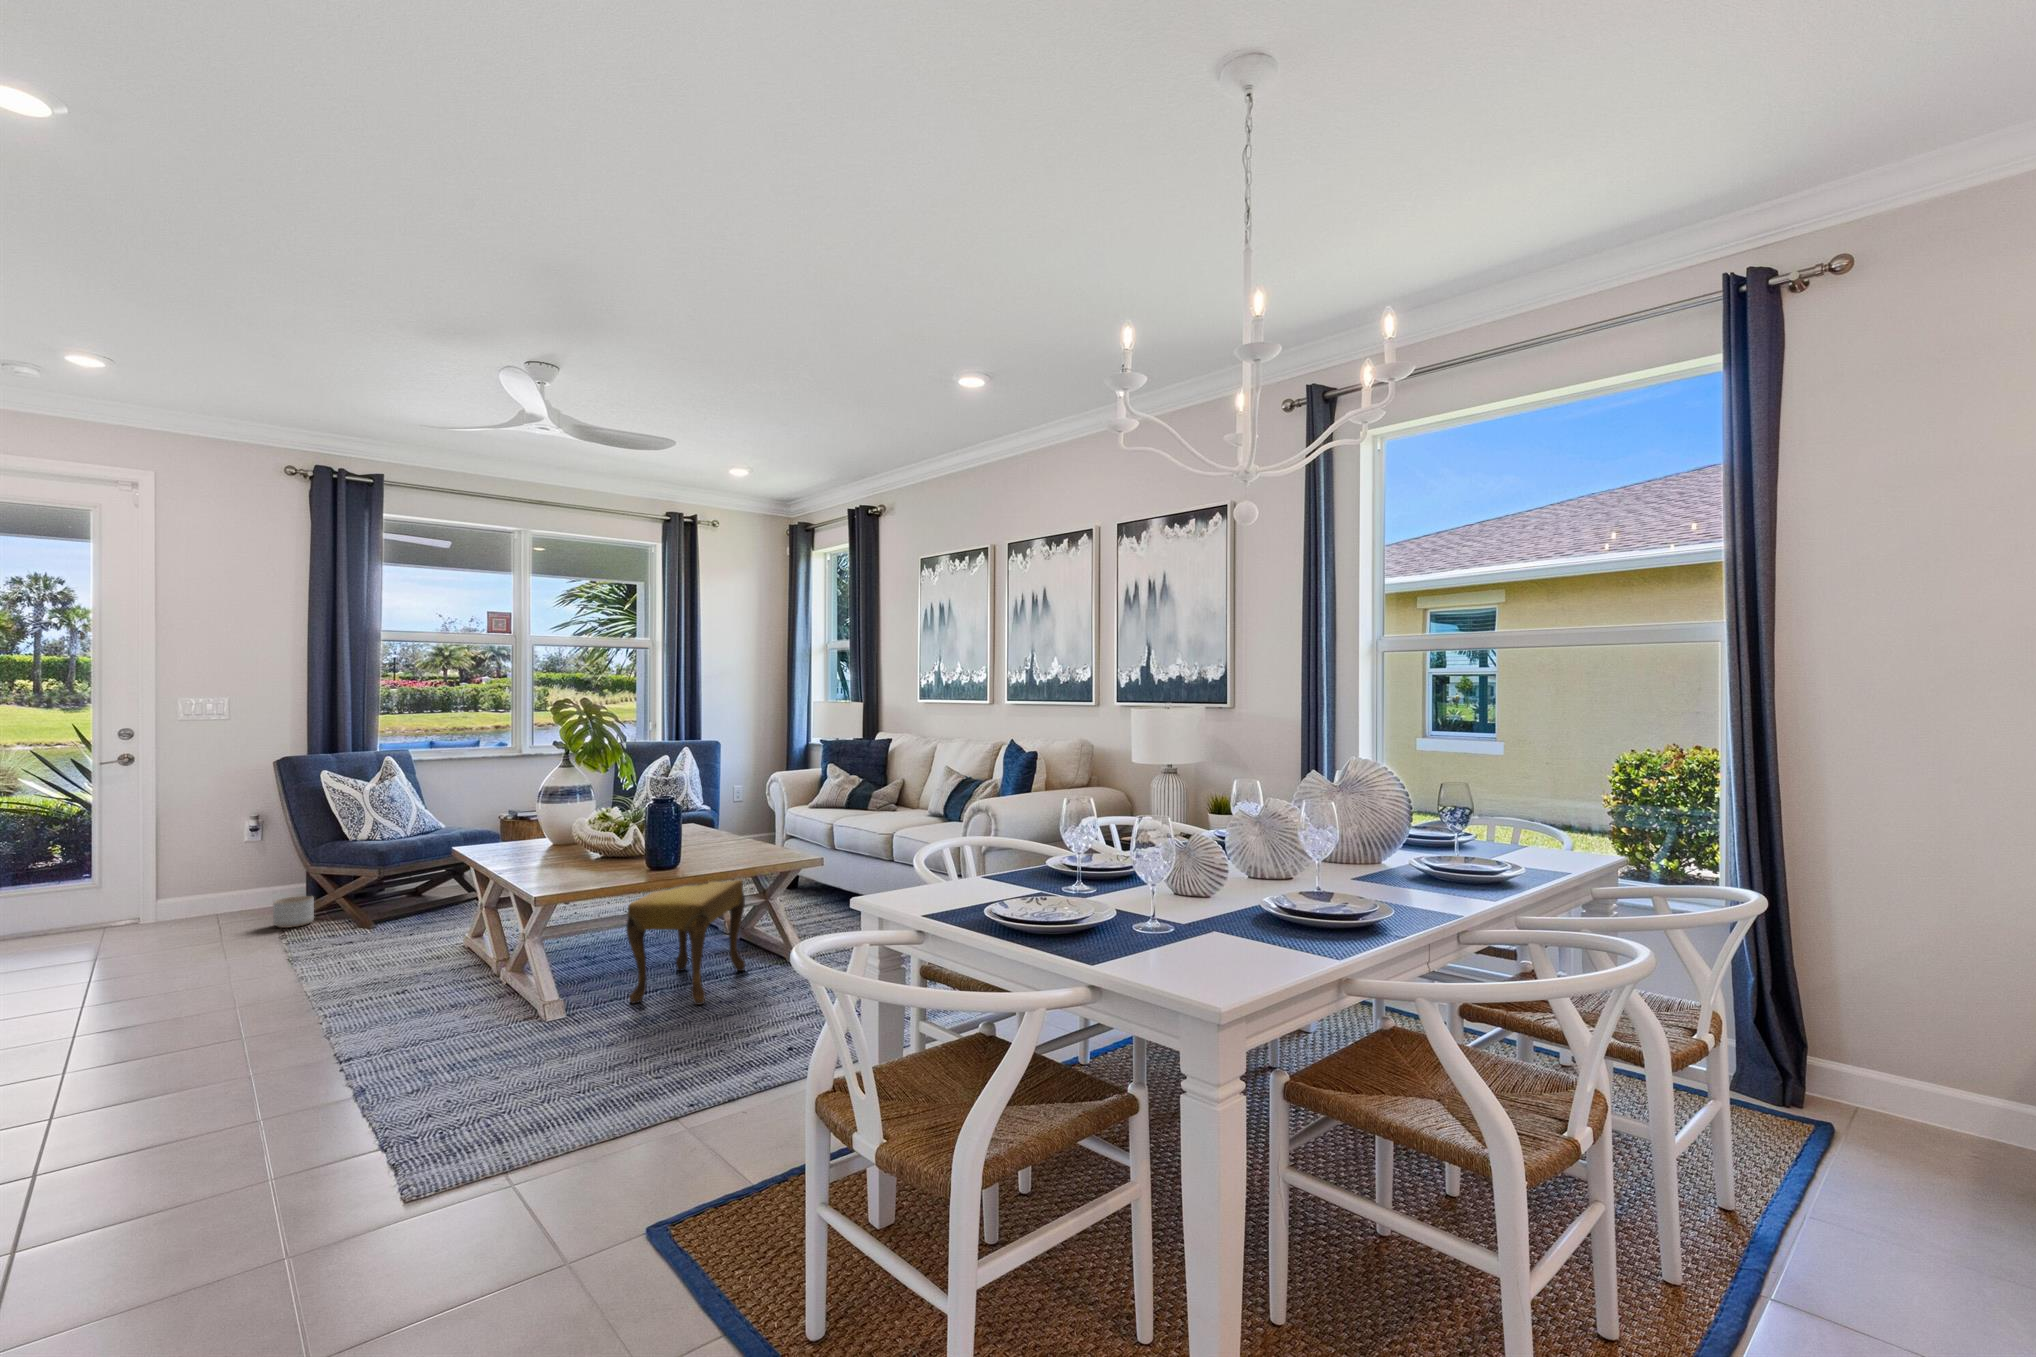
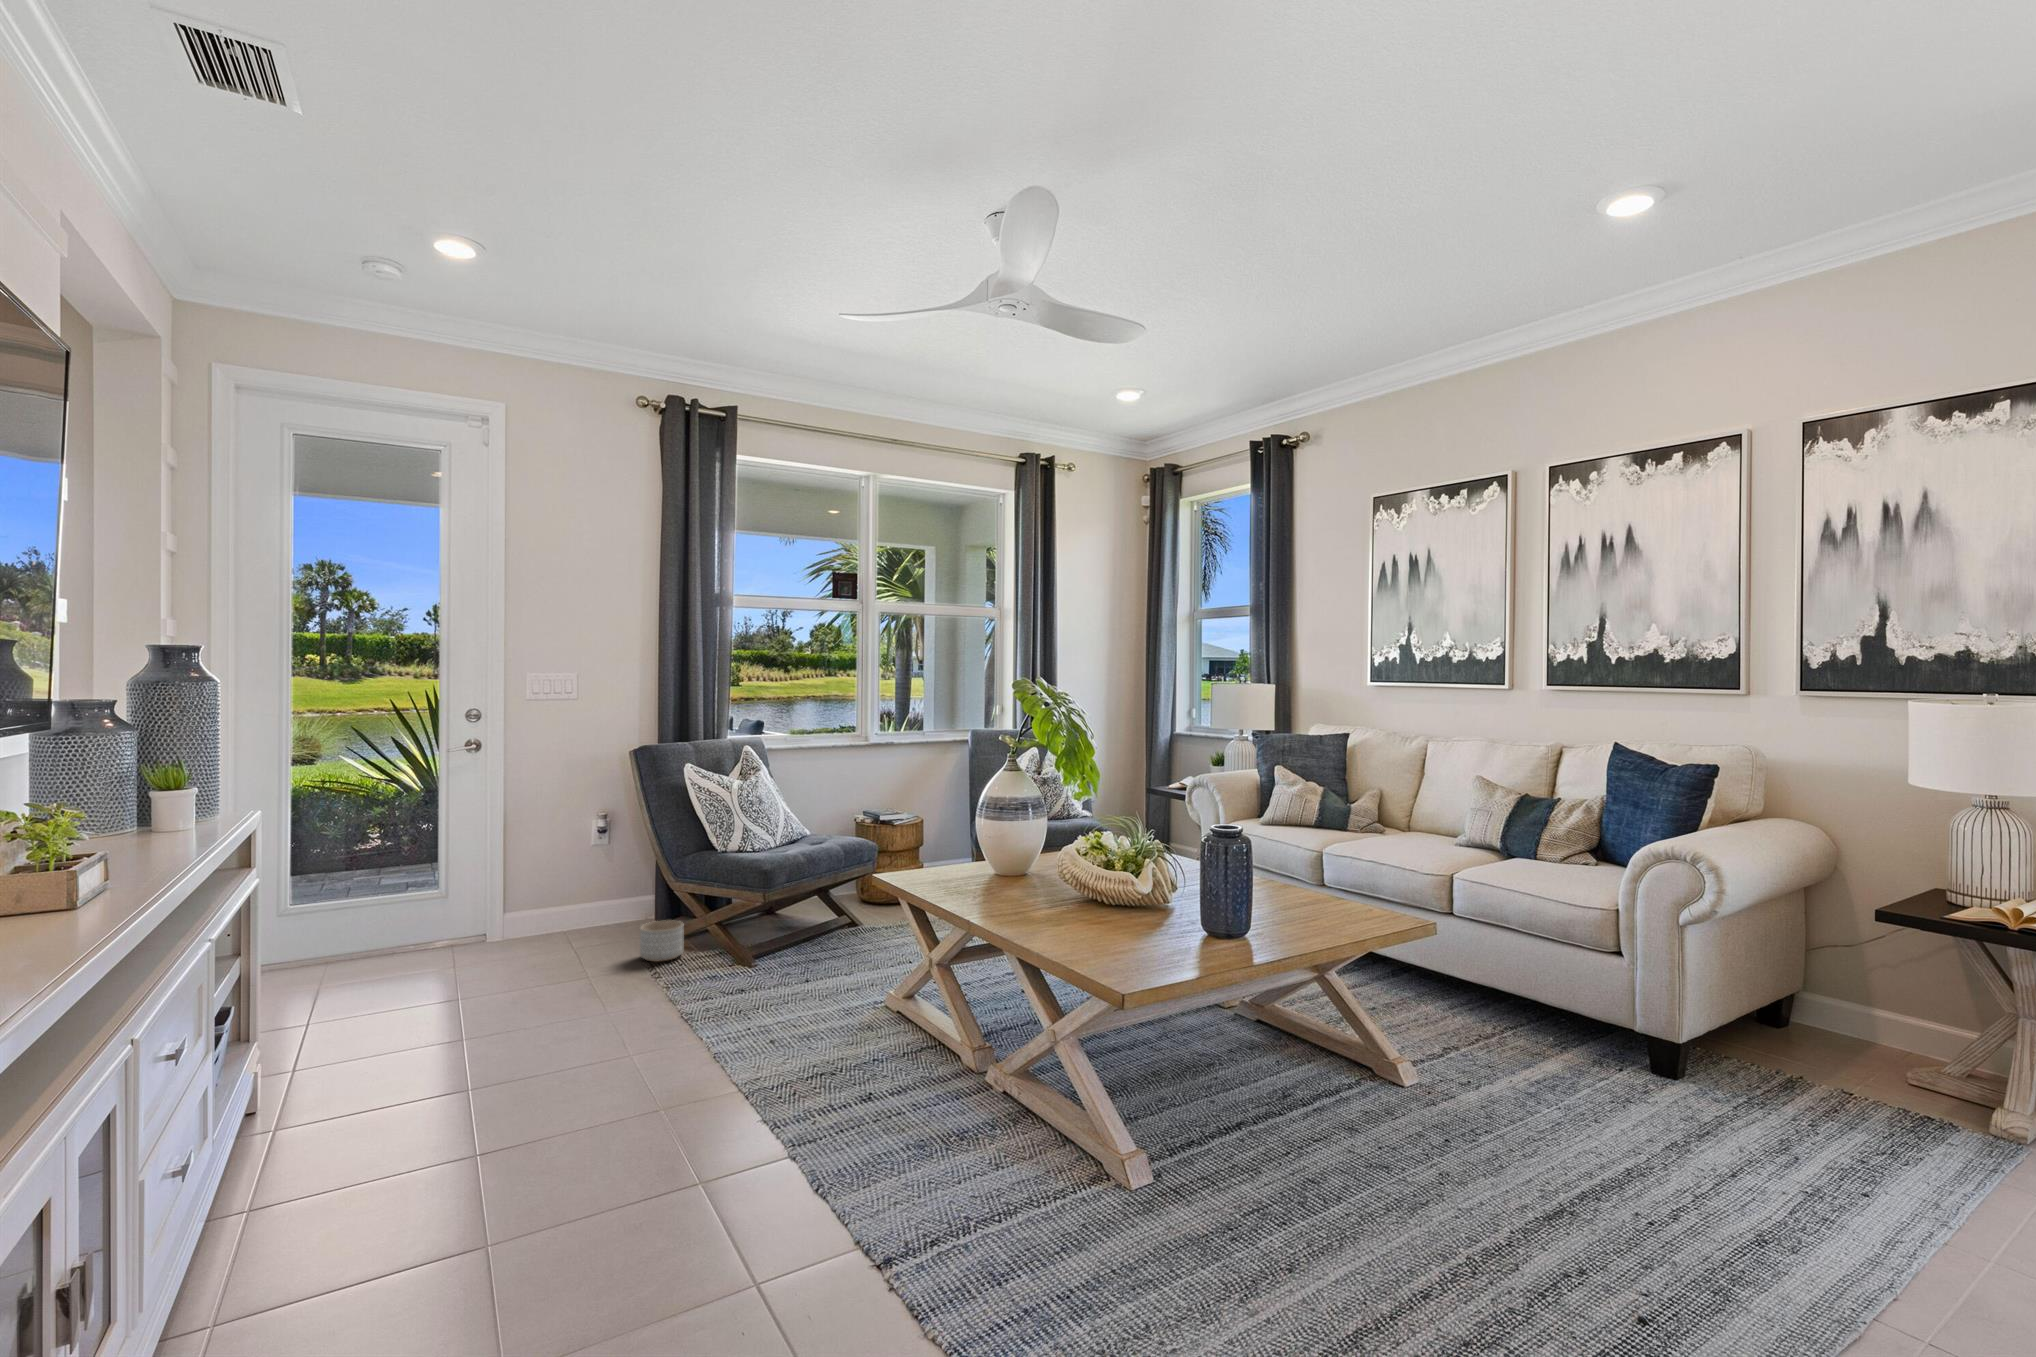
footstool: present [626,880,745,1005] -> none [1220,939,1348,1156]

